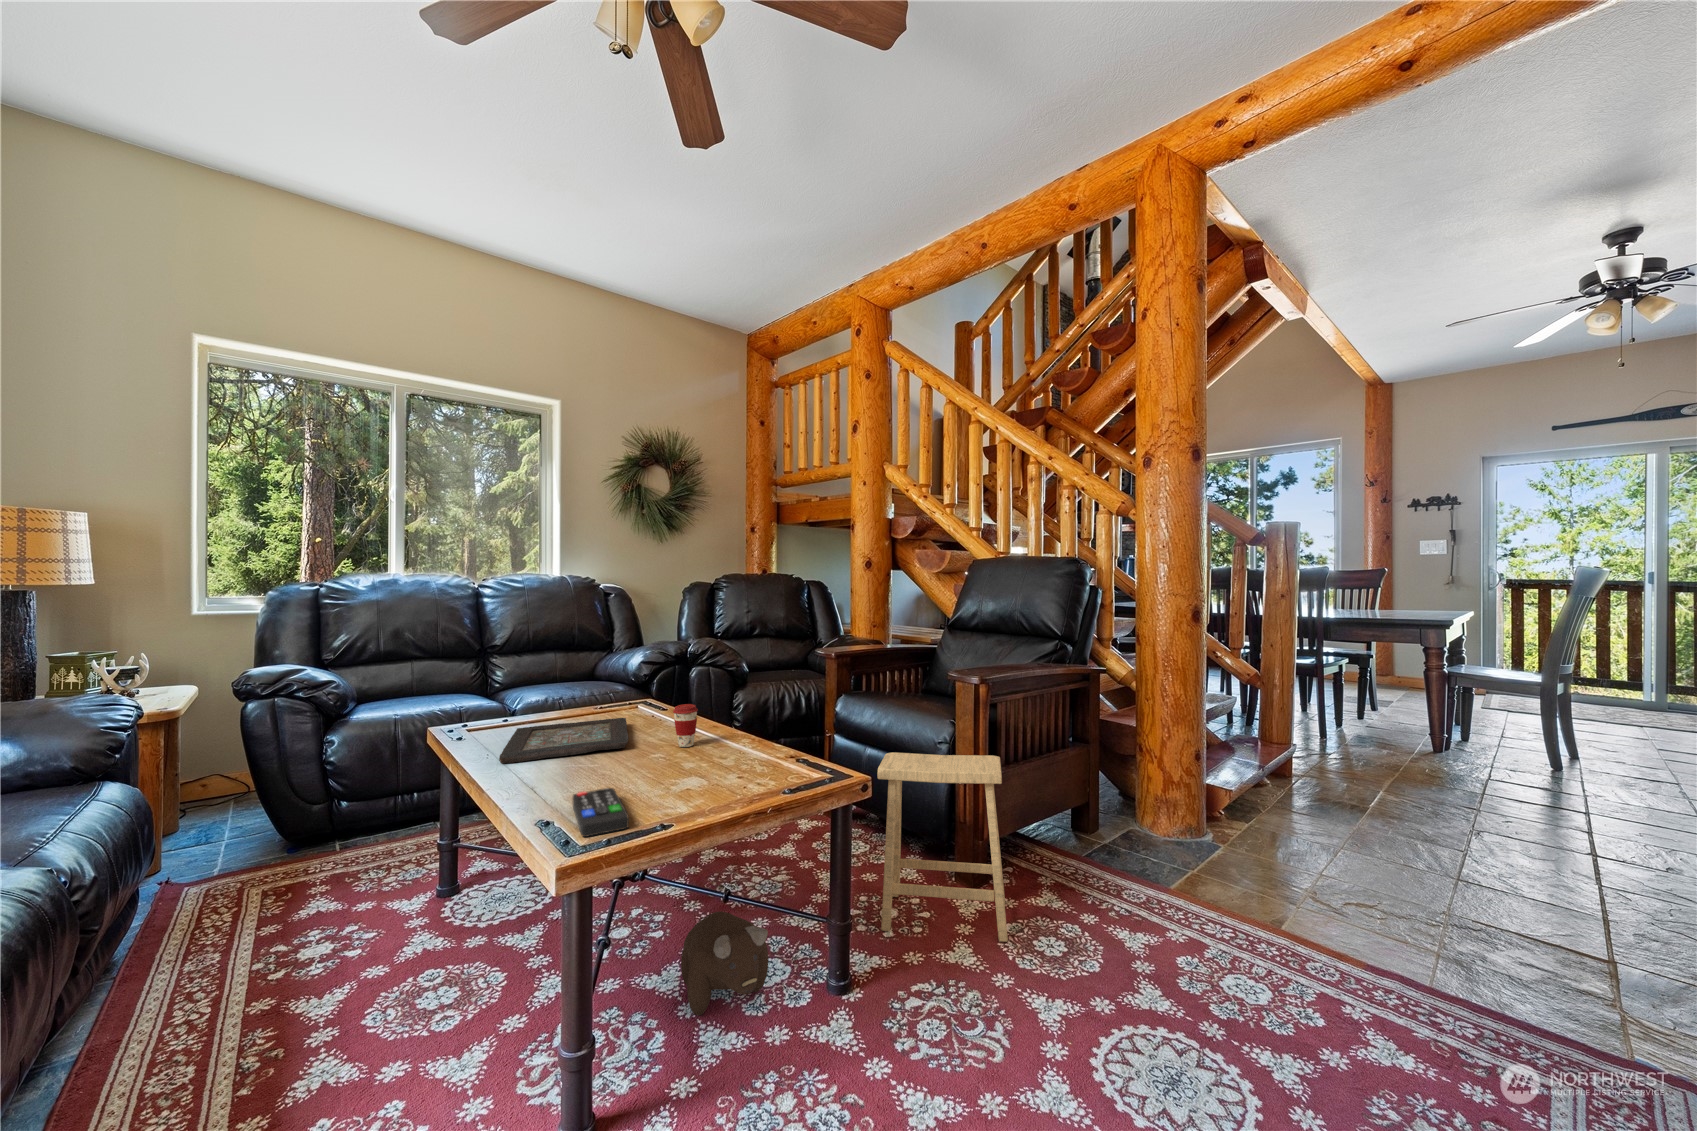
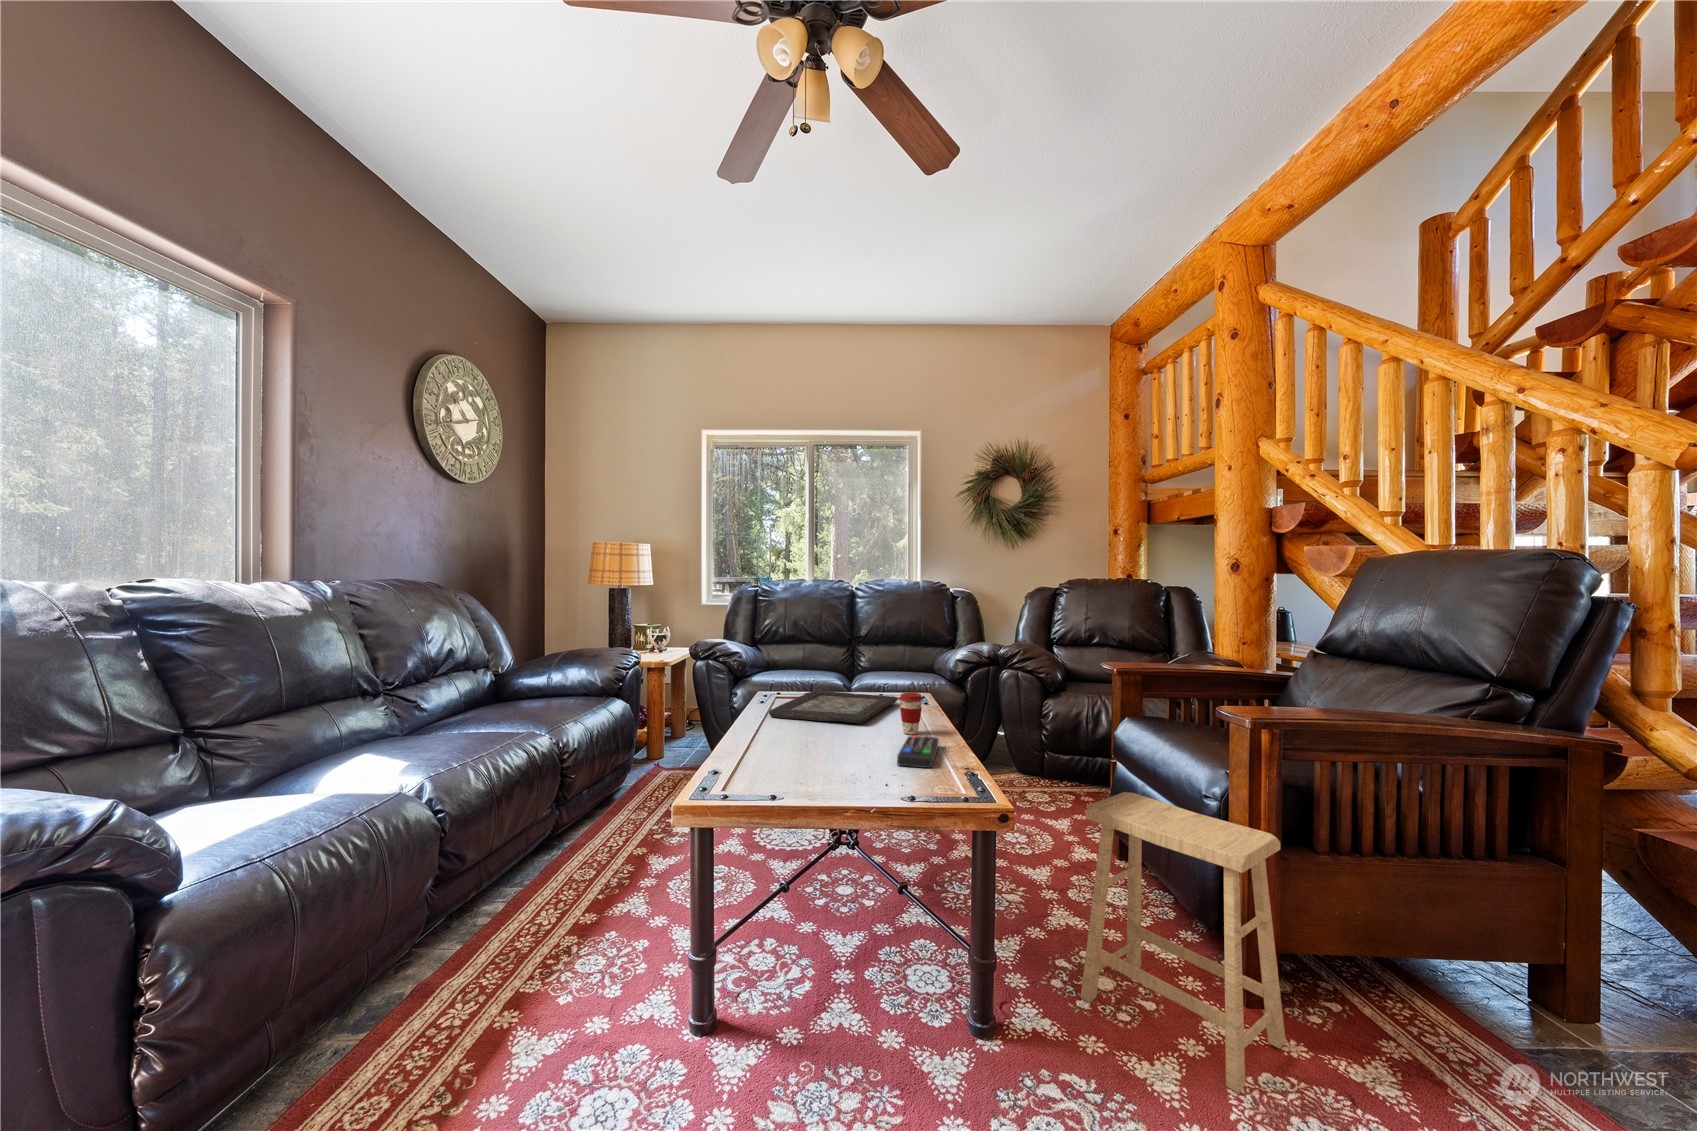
remote control: present [573,788,629,837] -> present [897,735,939,768]
plush toy: present [681,912,768,1016] -> none [836,898,918,992]

